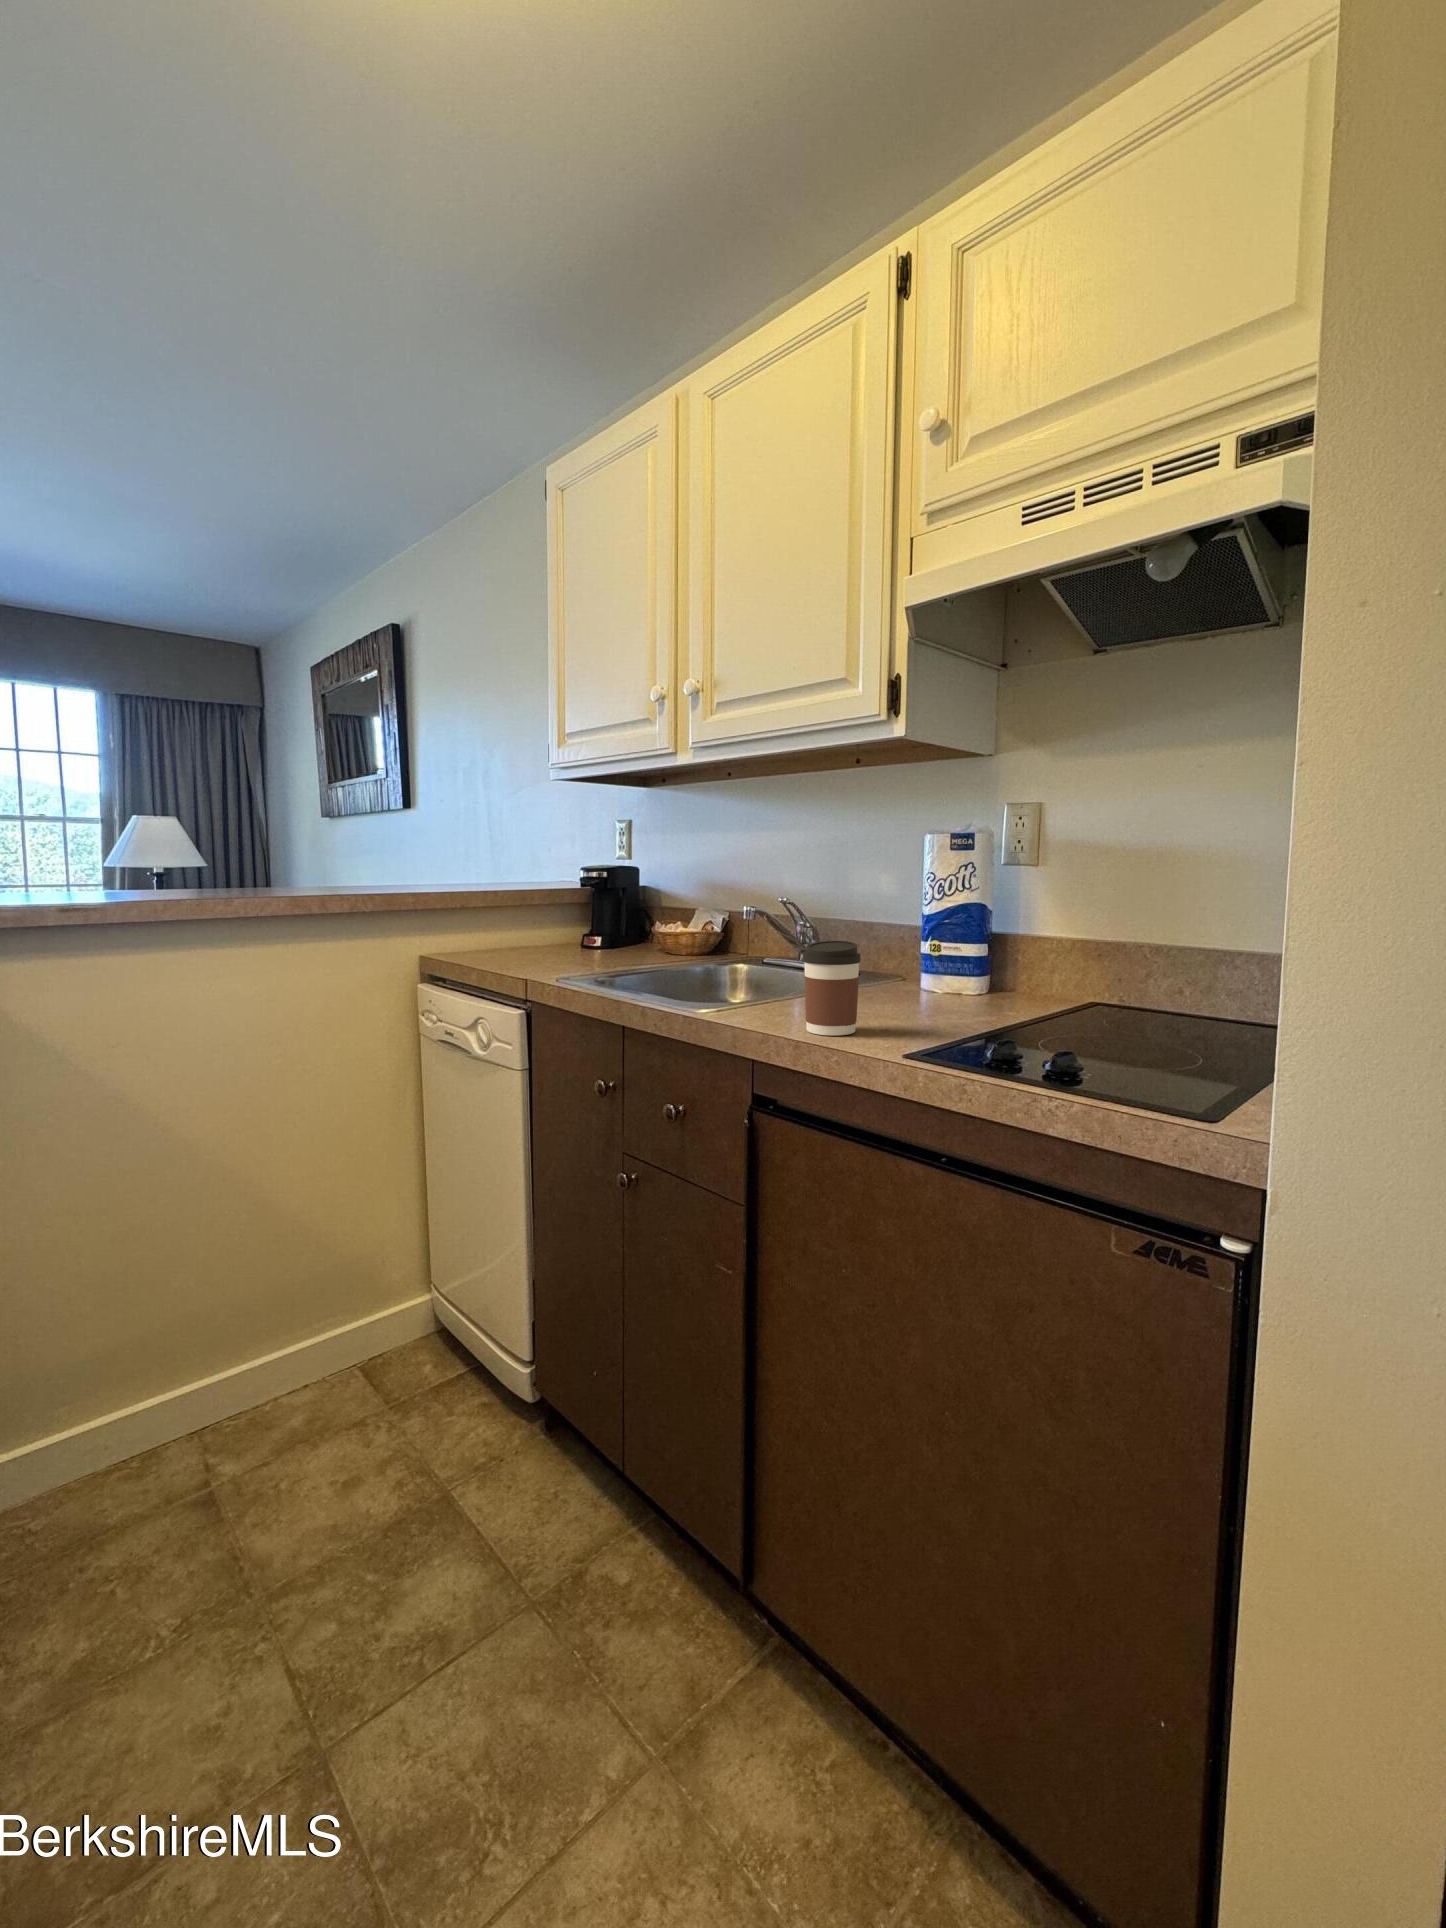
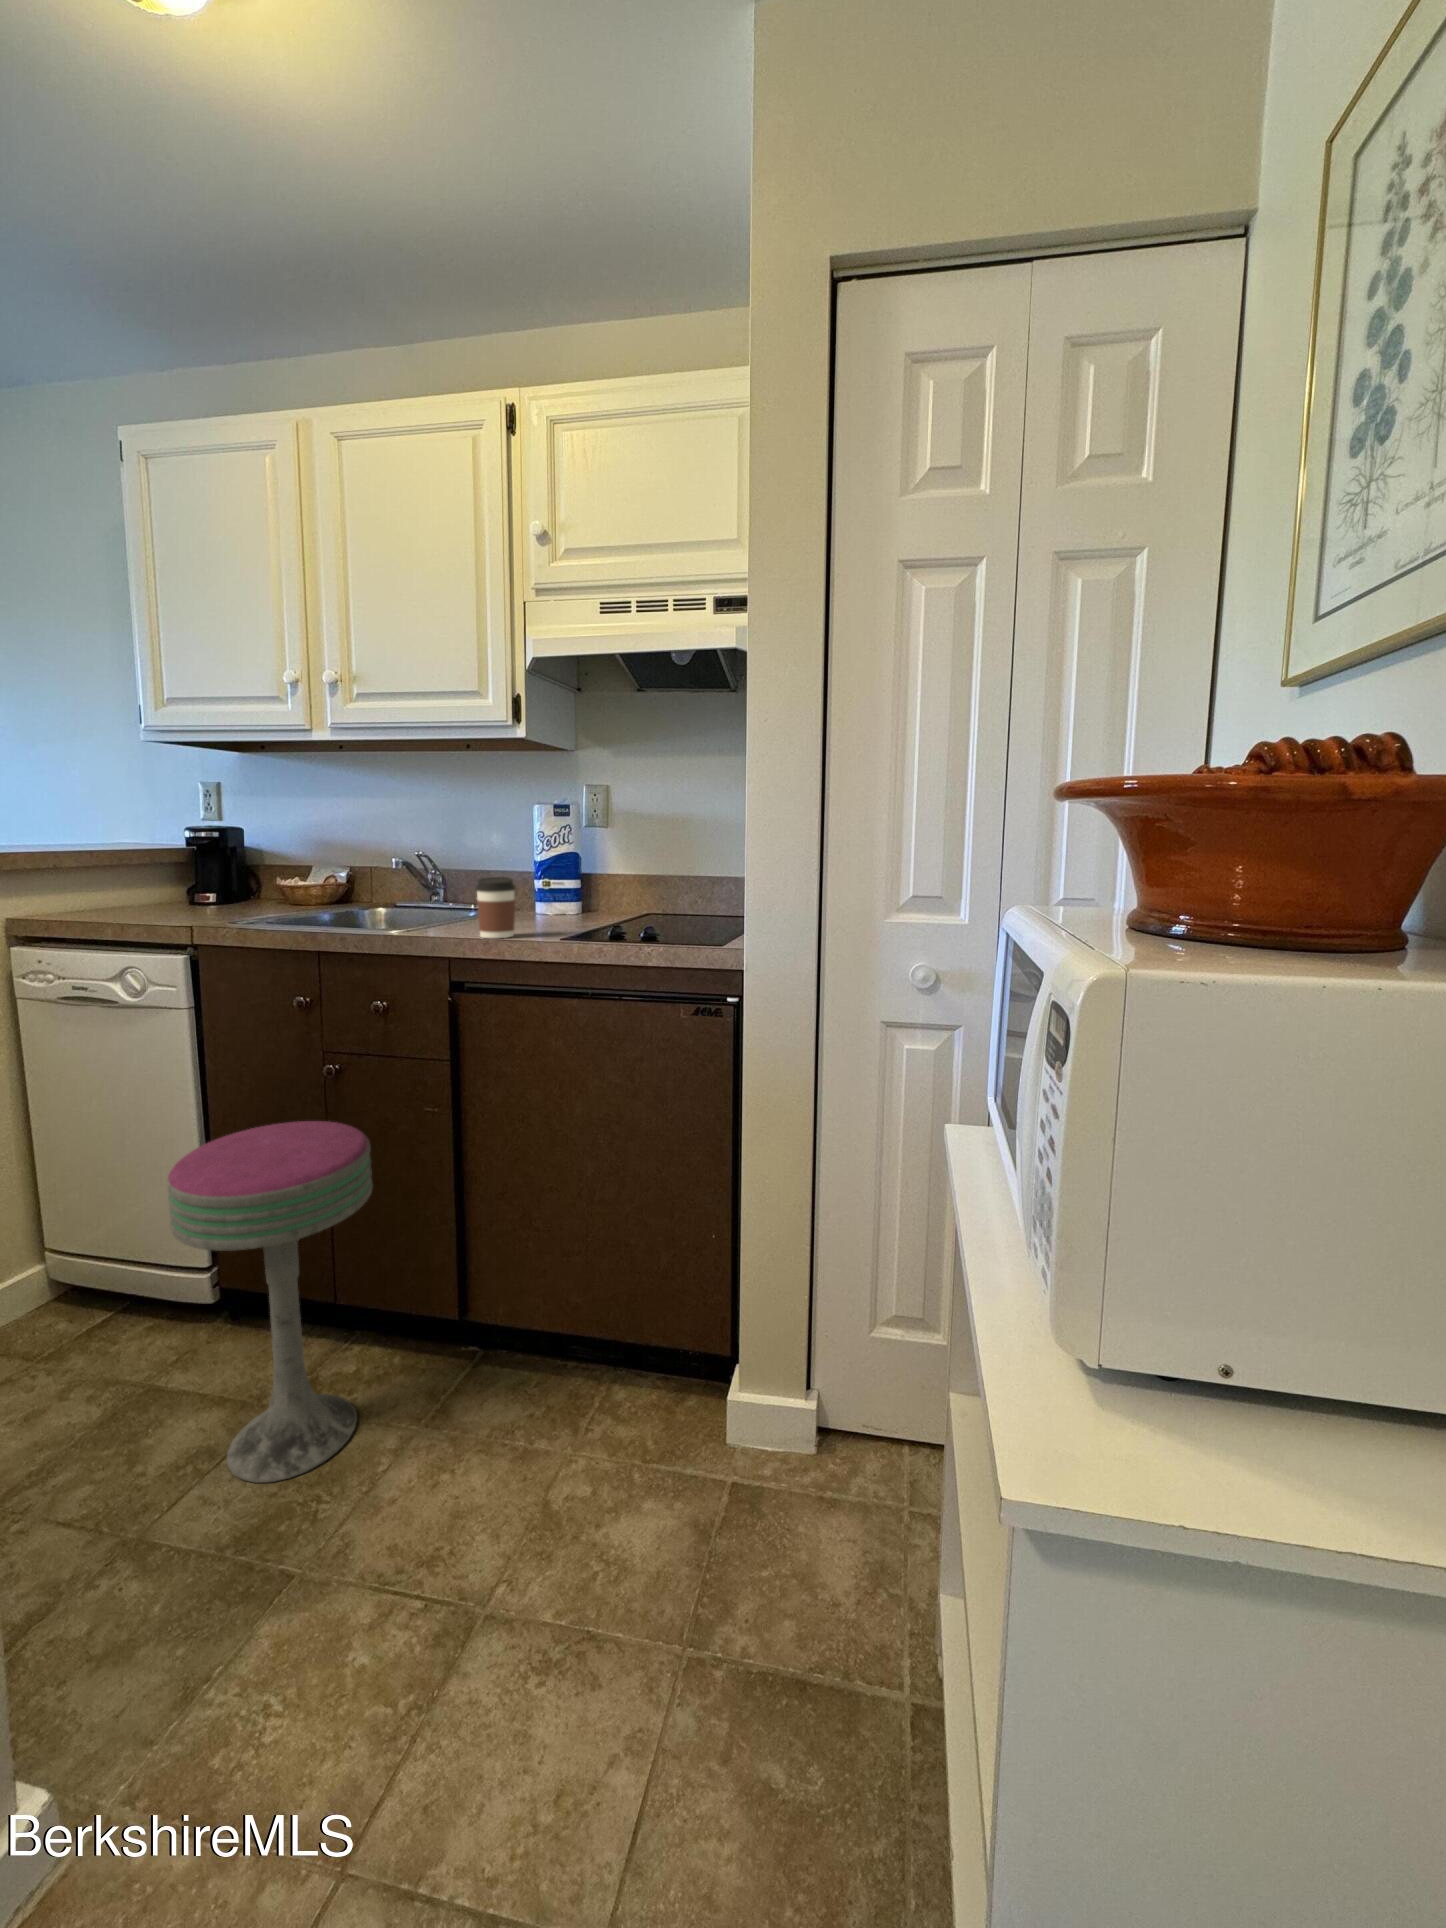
bar stool: none [408,1239,645,1745] -> present [166,1121,372,1483]

